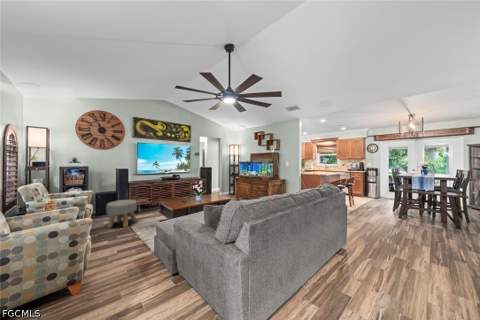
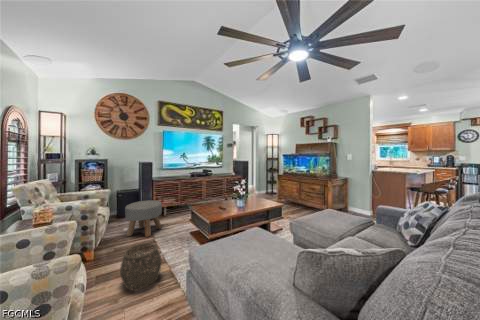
woven basket: none [109,226,139,256] -> present [120,243,162,290]

